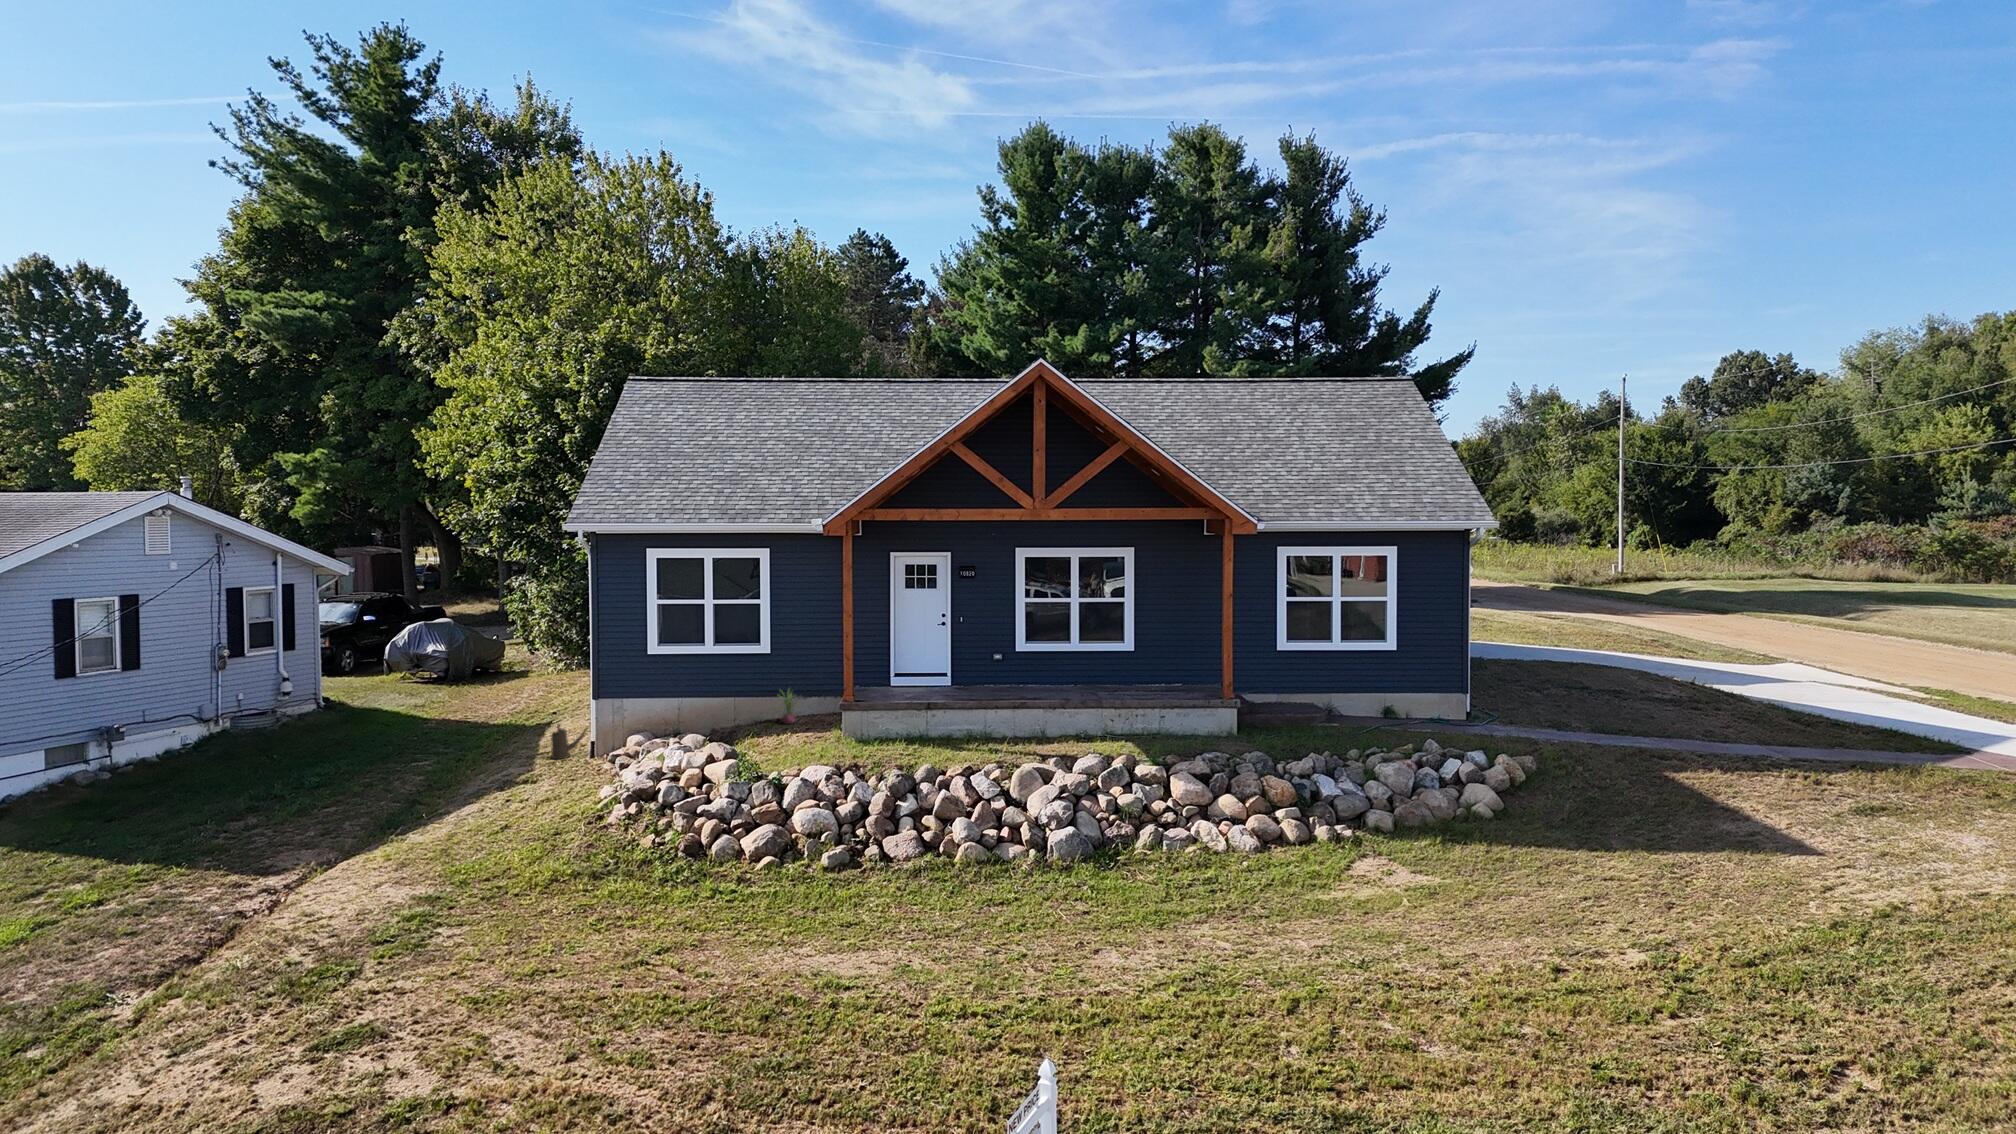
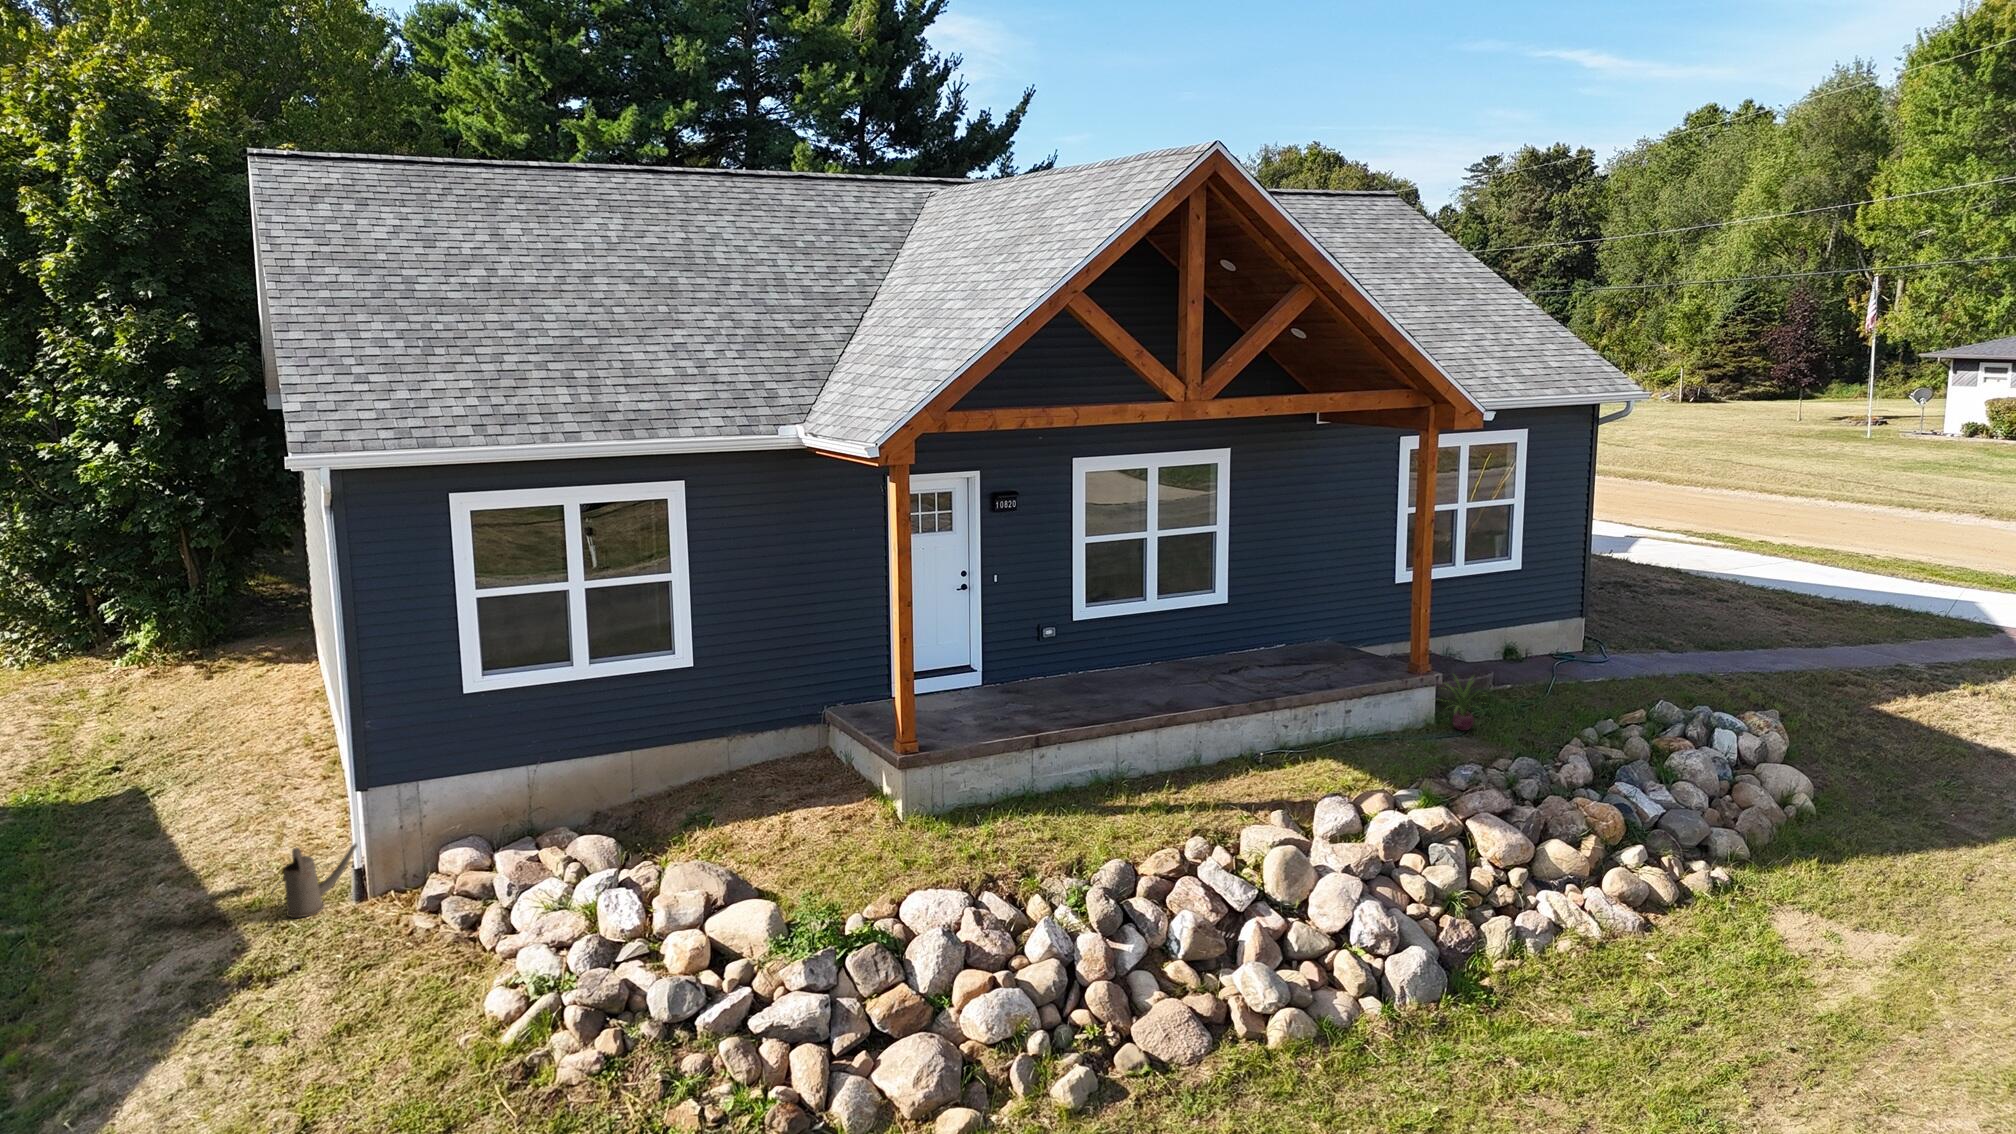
decorative plant: present [782,690,796,724] -> present [1447,674,1482,731]

